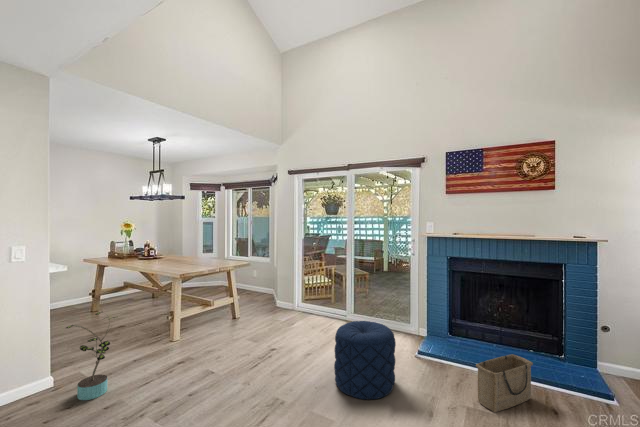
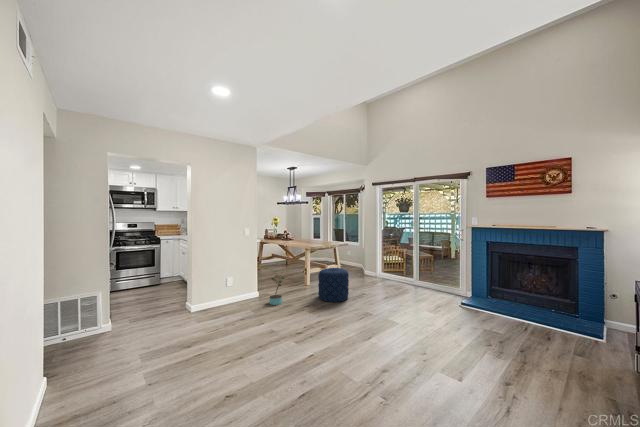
pouf: present [334,321,396,399] -> present [318,268,349,302]
basket: present [476,354,533,412] -> none [495,304,539,334]

